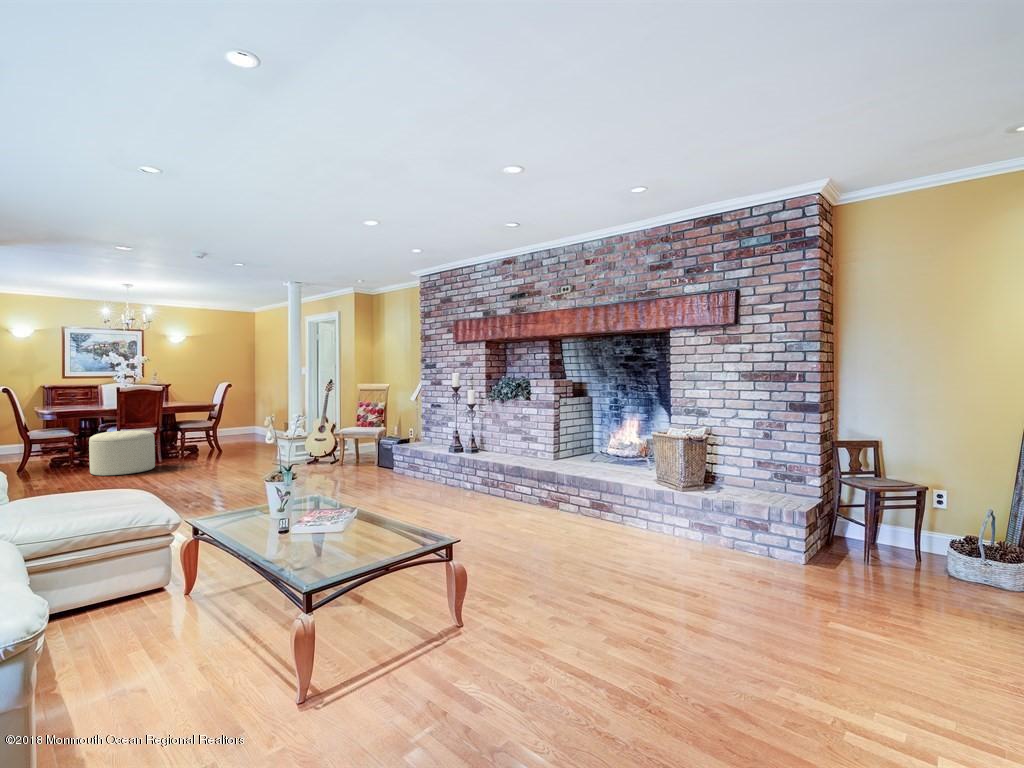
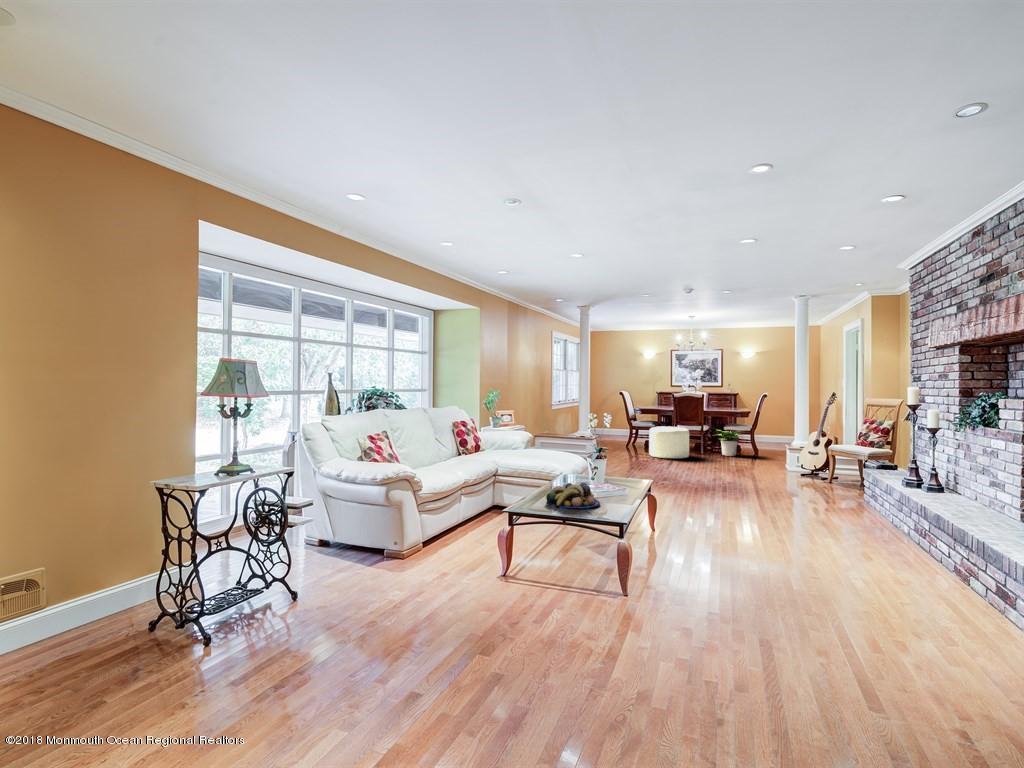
potted plant: none [168,426,212,458] -> present [713,430,741,456]
fruit bowl: none [299,515,383,564] -> present [546,483,600,508]

